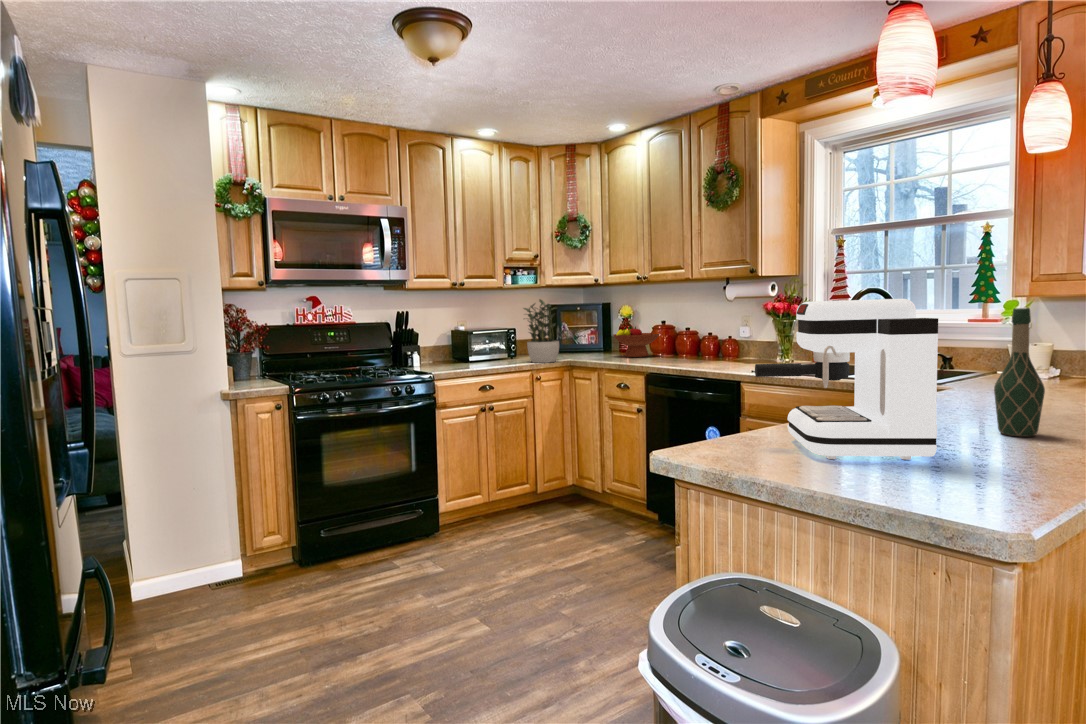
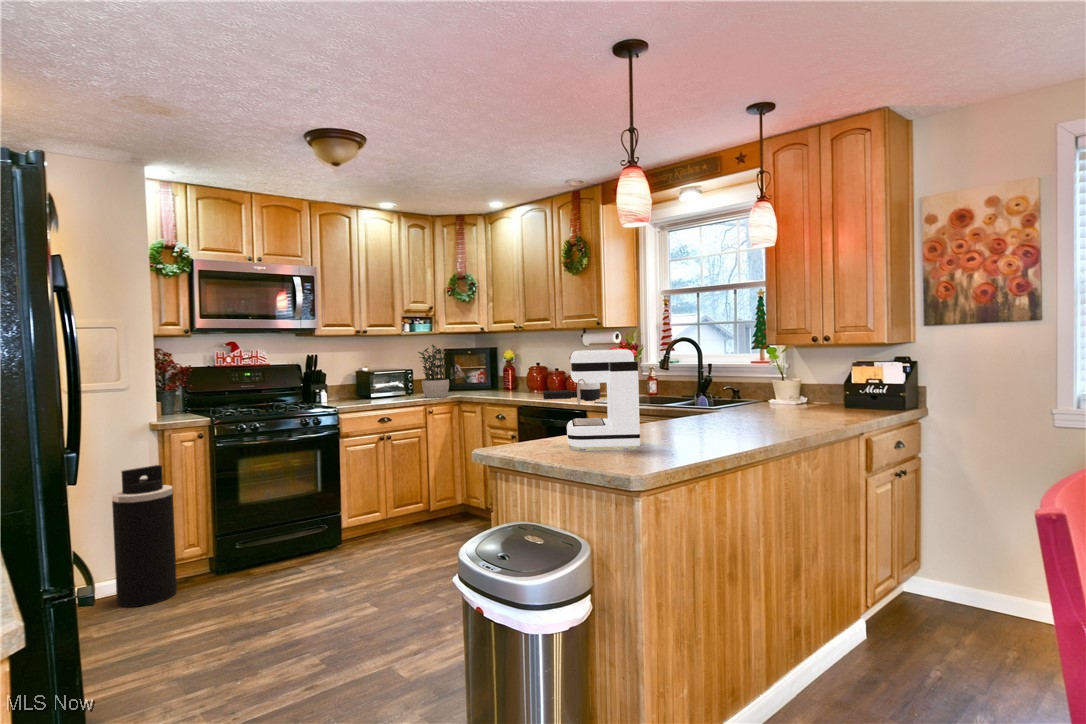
wine bottle: present [994,308,1045,436] -> none [698,355,725,436]
fruit bowl: present [613,326,660,357] -> none [496,367,536,393]
trash can: none [181,441,257,606] -> present [112,465,177,607]

